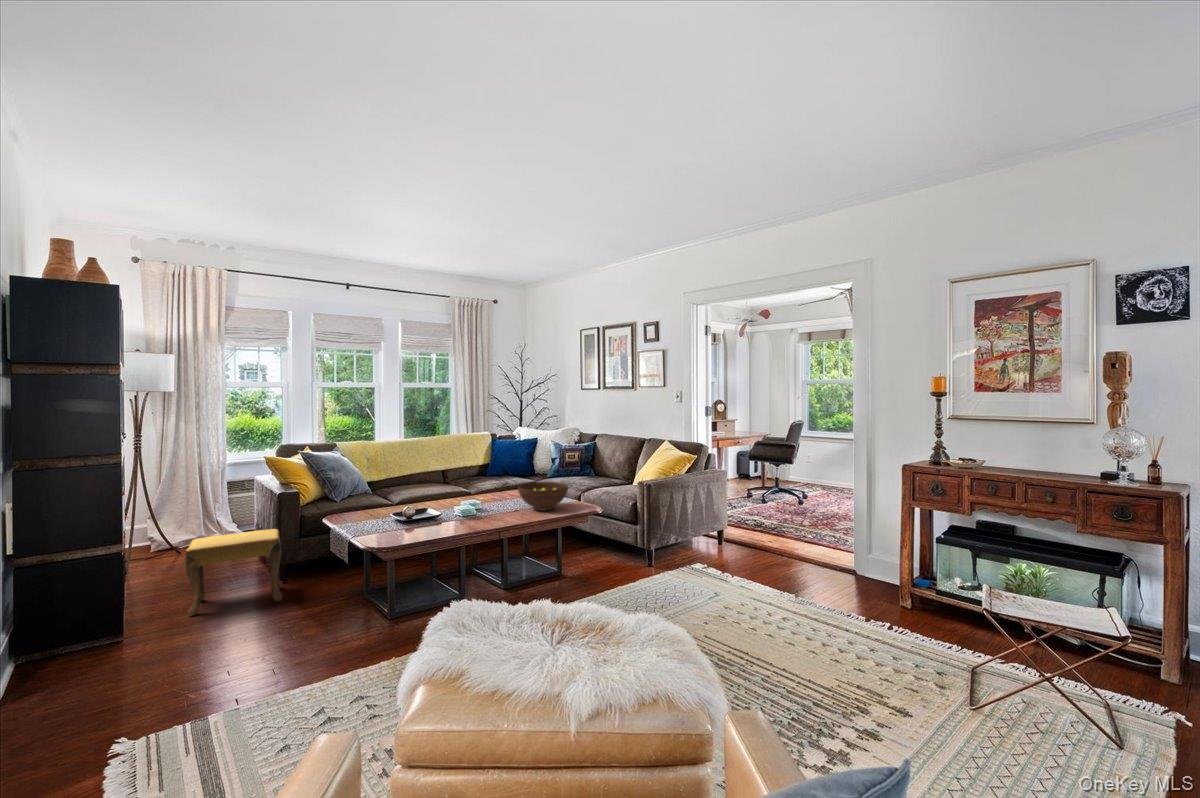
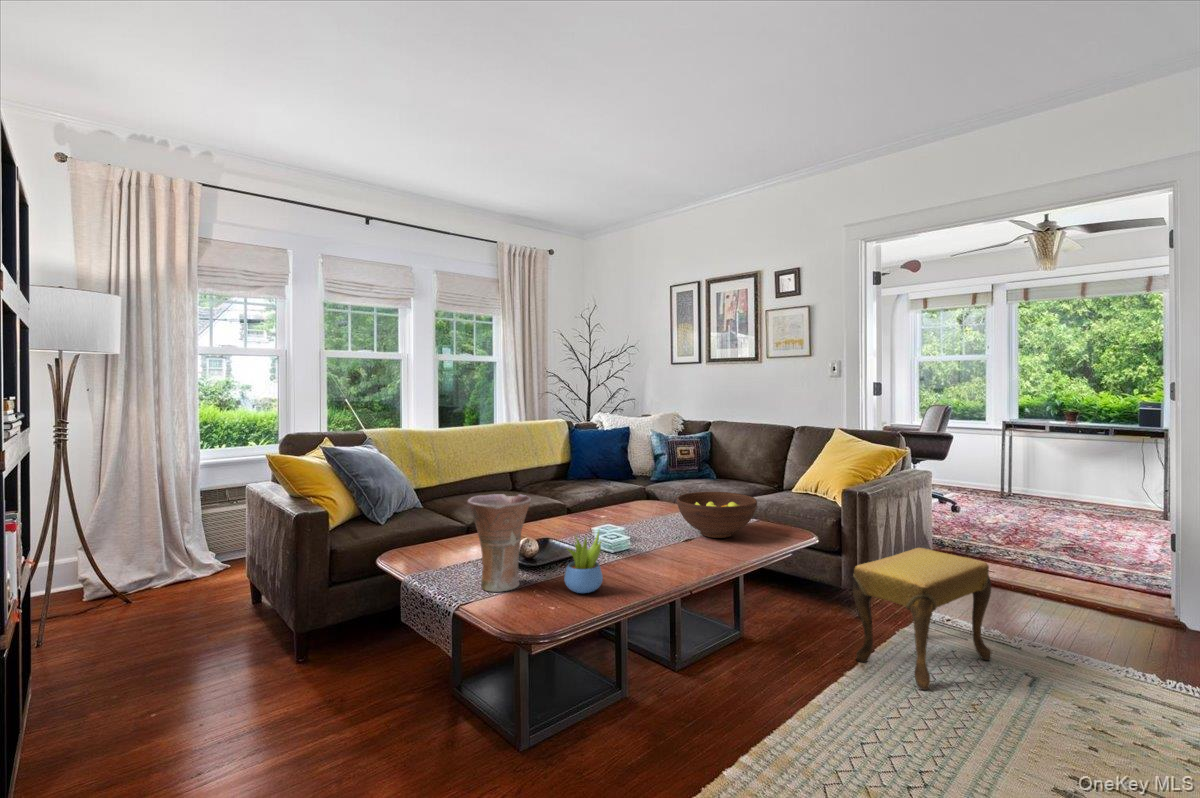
vase: none [366,481,405,535] -> present [467,494,531,592]
succulent plant: none [419,500,442,536] -> present [564,532,603,593]
footstool: present [185,529,282,616] -> present [853,548,991,690]

